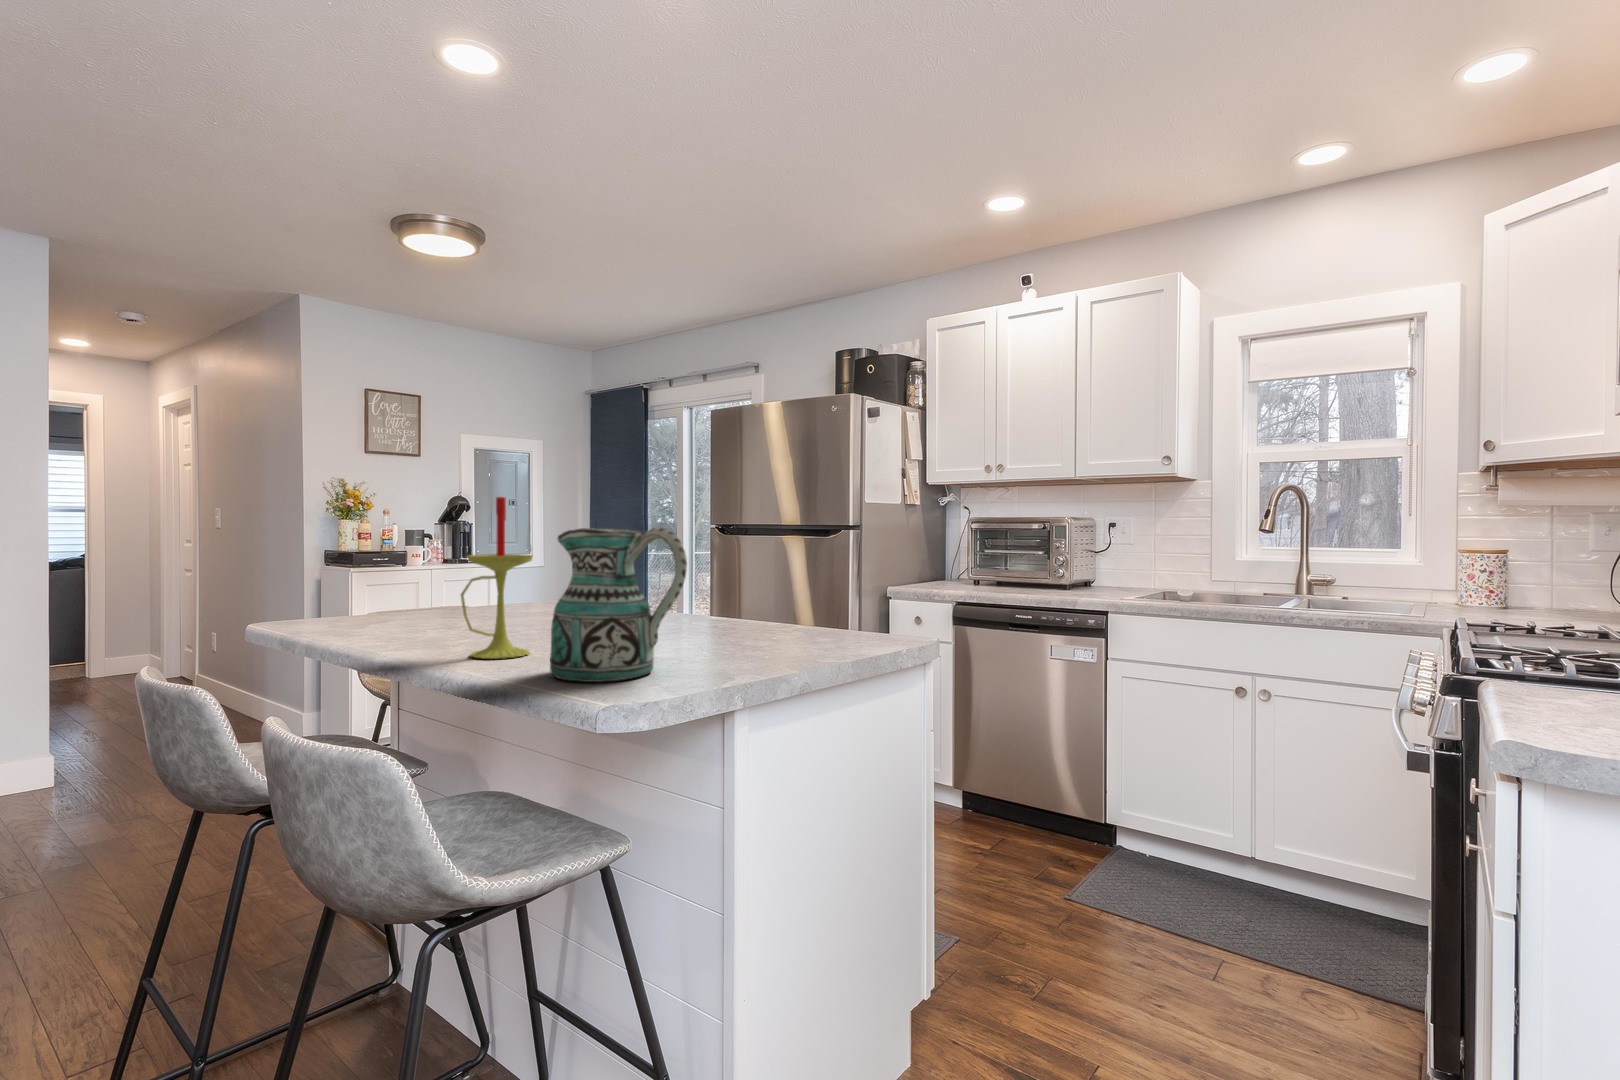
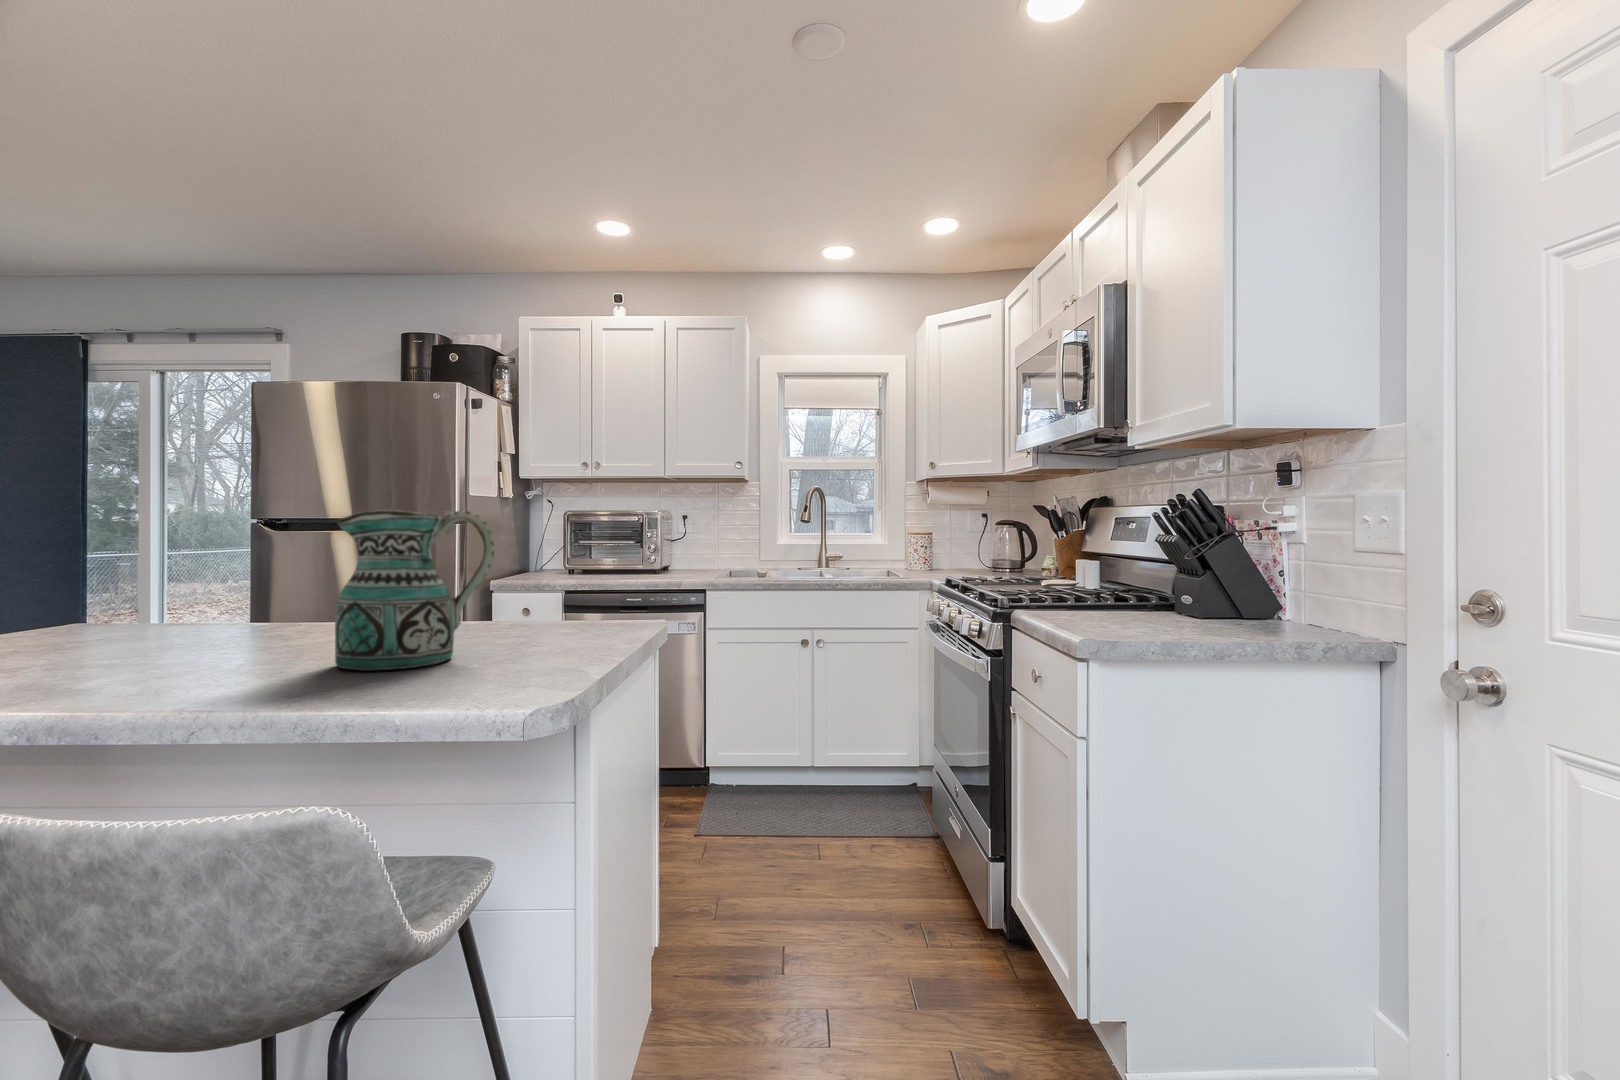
candle: present [461,497,533,659] -> none [145,469,243,669]

